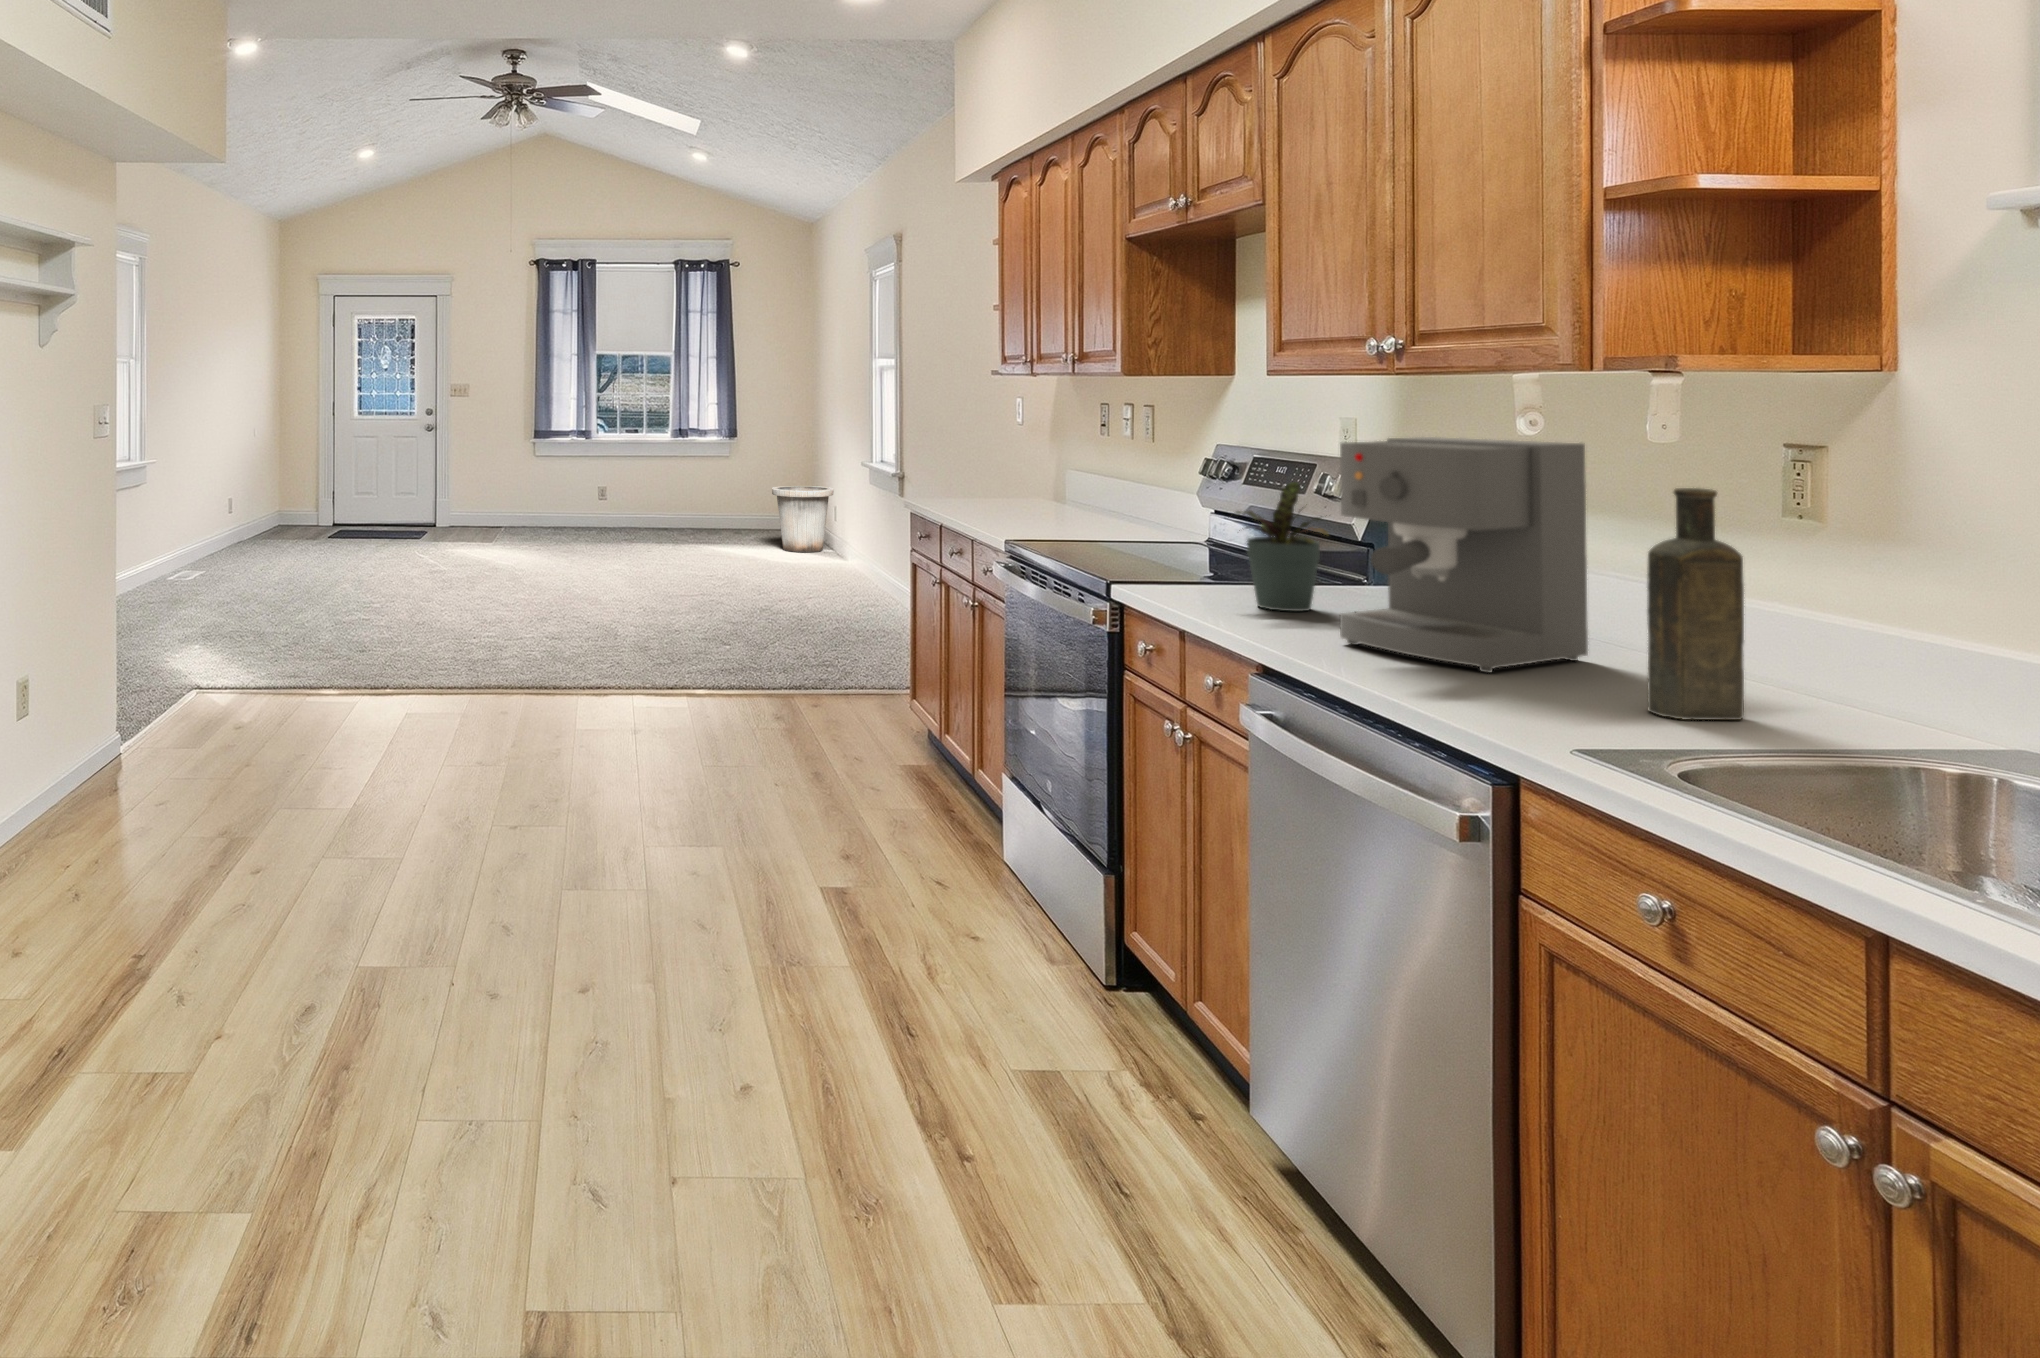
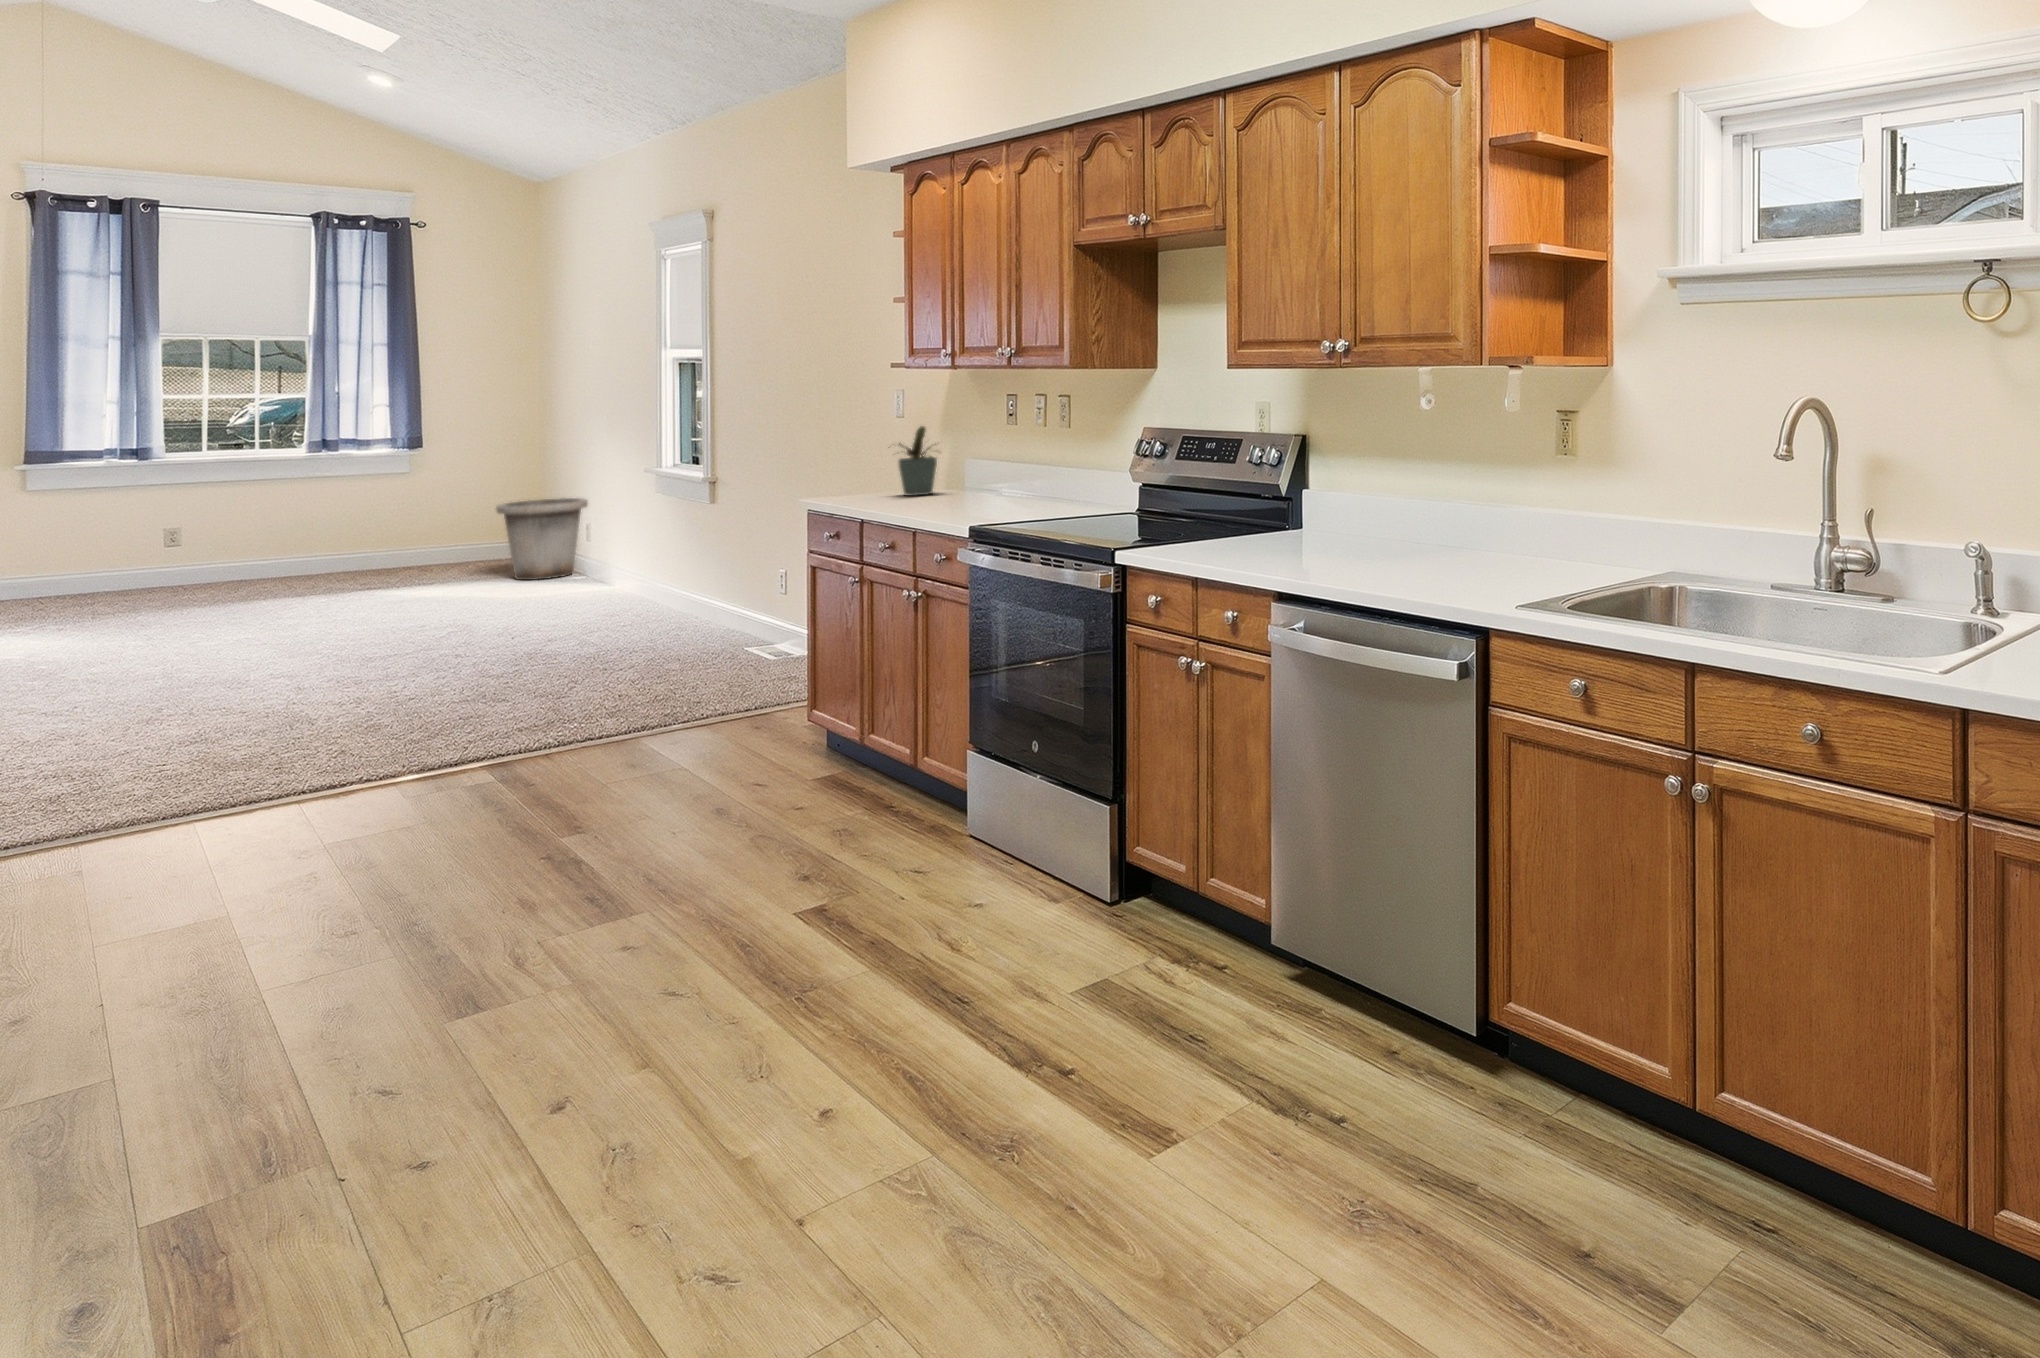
coffee maker: present [1340,437,1588,672] -> none [1324,412,1463,572]
potted plant: present [1236,482,1328,611] -> present [898,426,937,496]
bottle: present [1647,488,1744,720] -> none [1510,438,1564,581]

